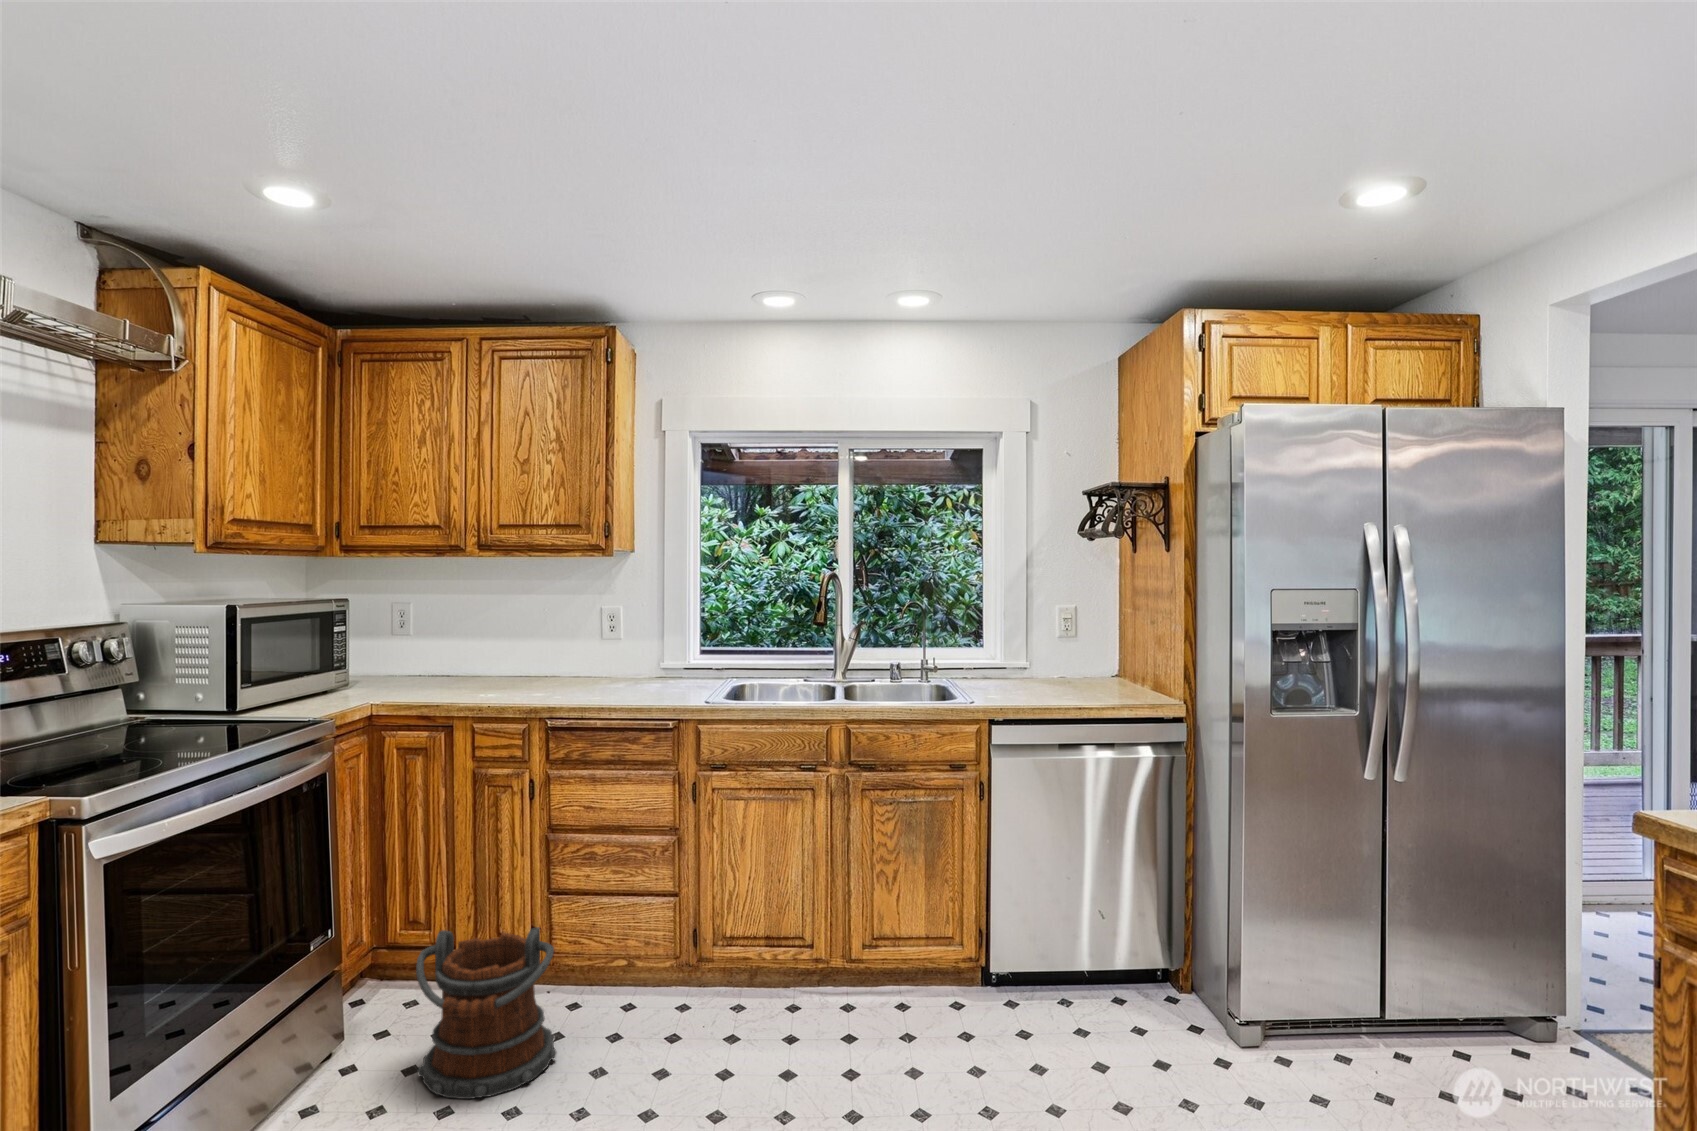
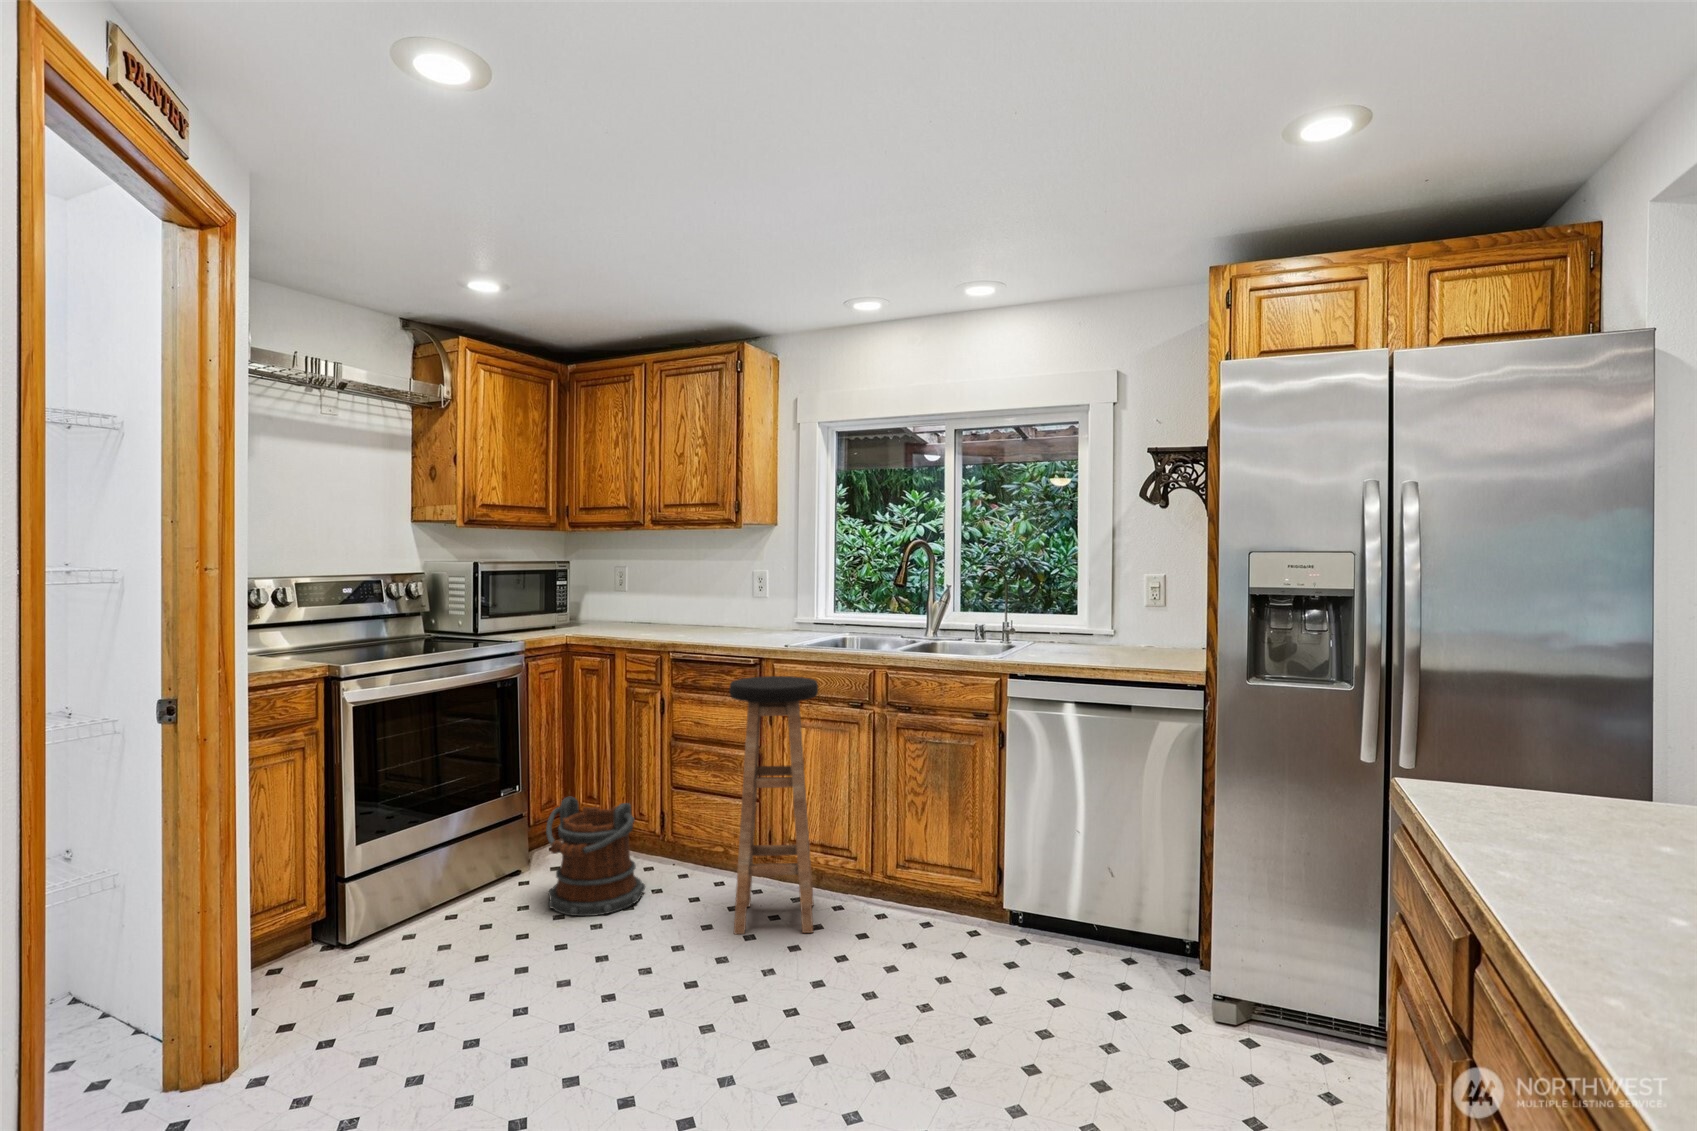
bar stool: none [688,740,808,1073] -> present [729,676,818,934]

